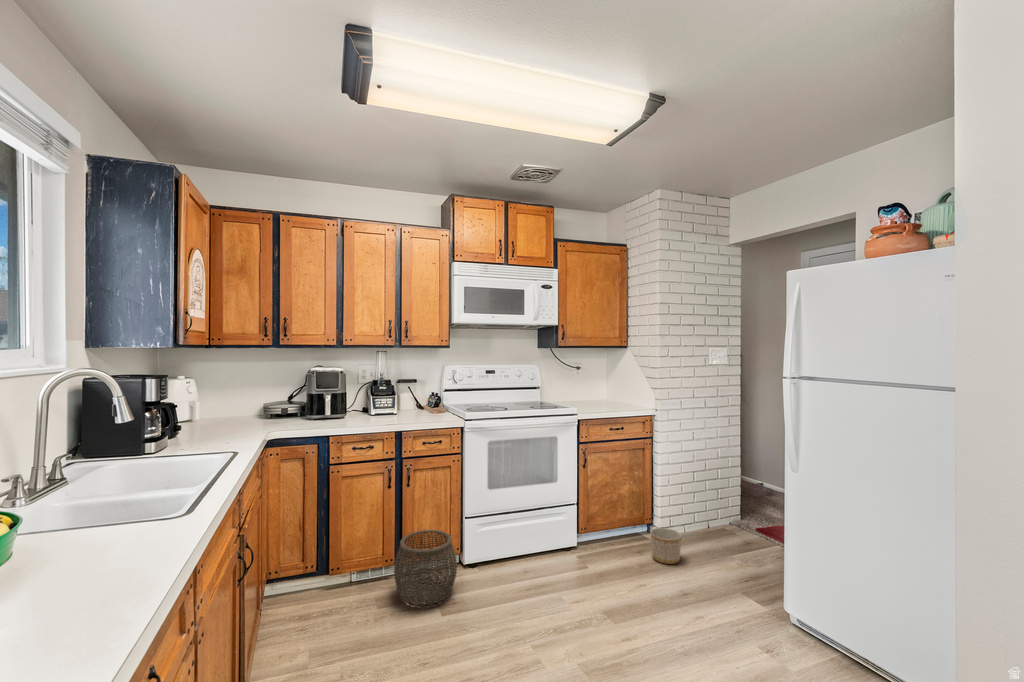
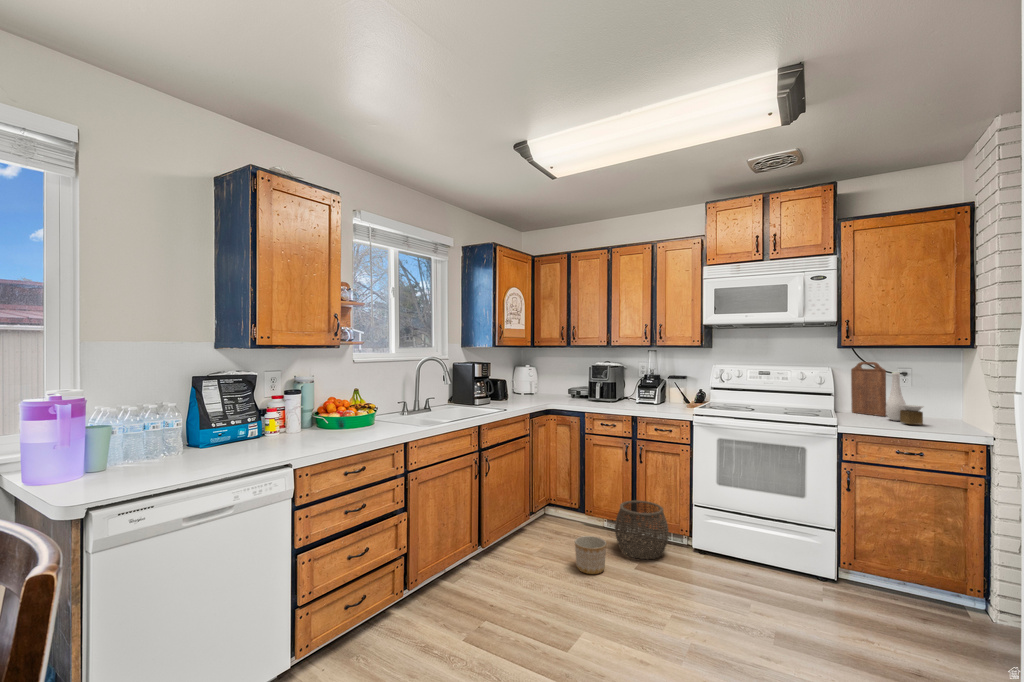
cutting board: none [552,361,577,403] -> present [851,362,886,416]
vase: none [583,368,611,408] -> present [886,372,923,424]
planter: present [651,528,681,564] -> present [575,536,606,574]

